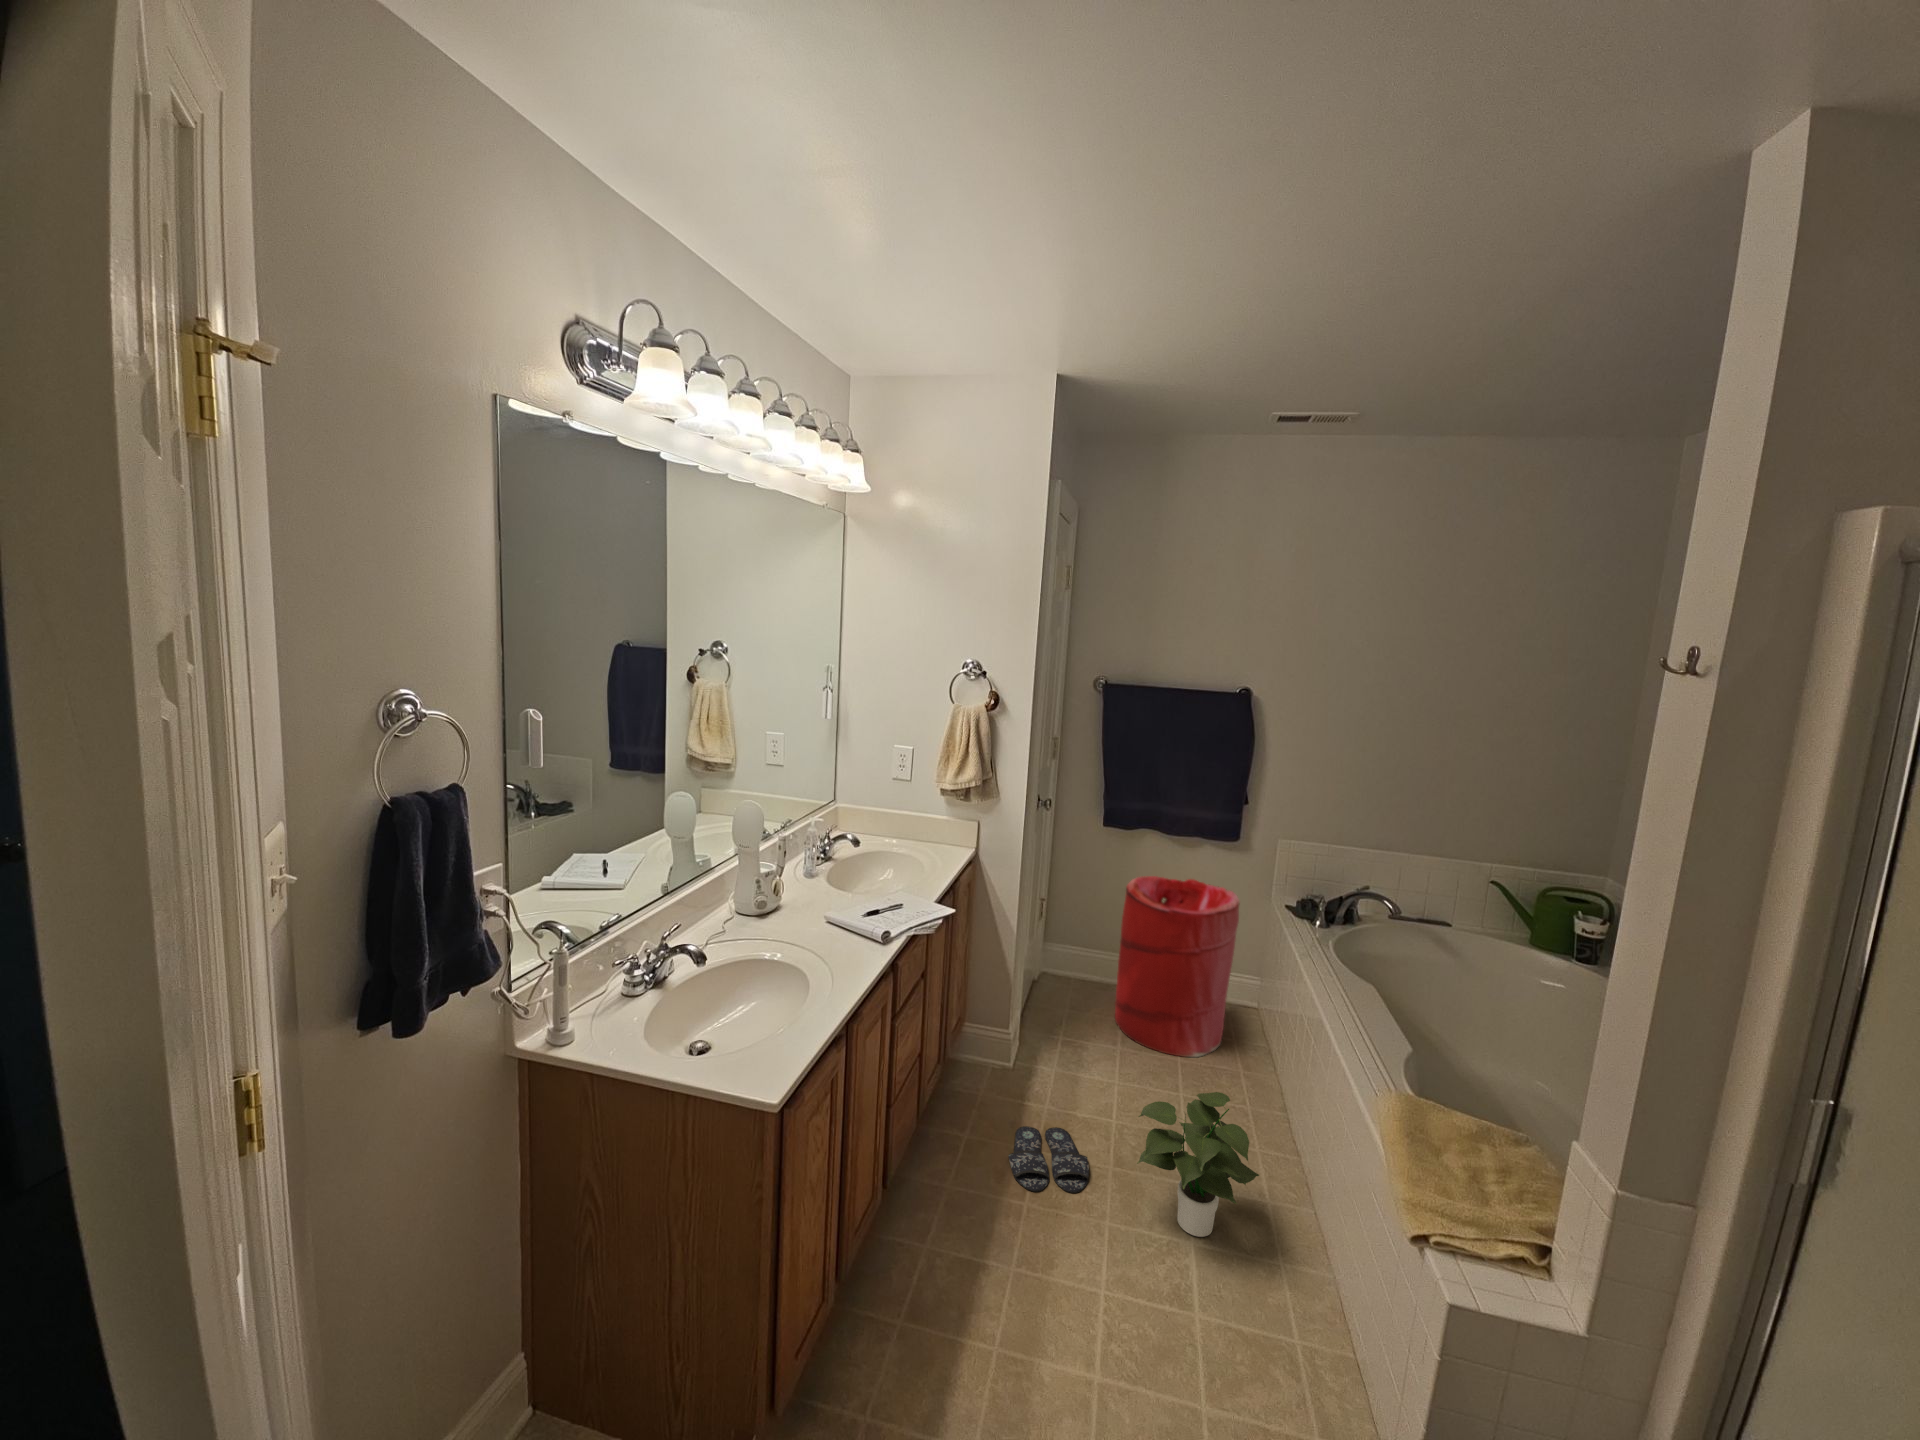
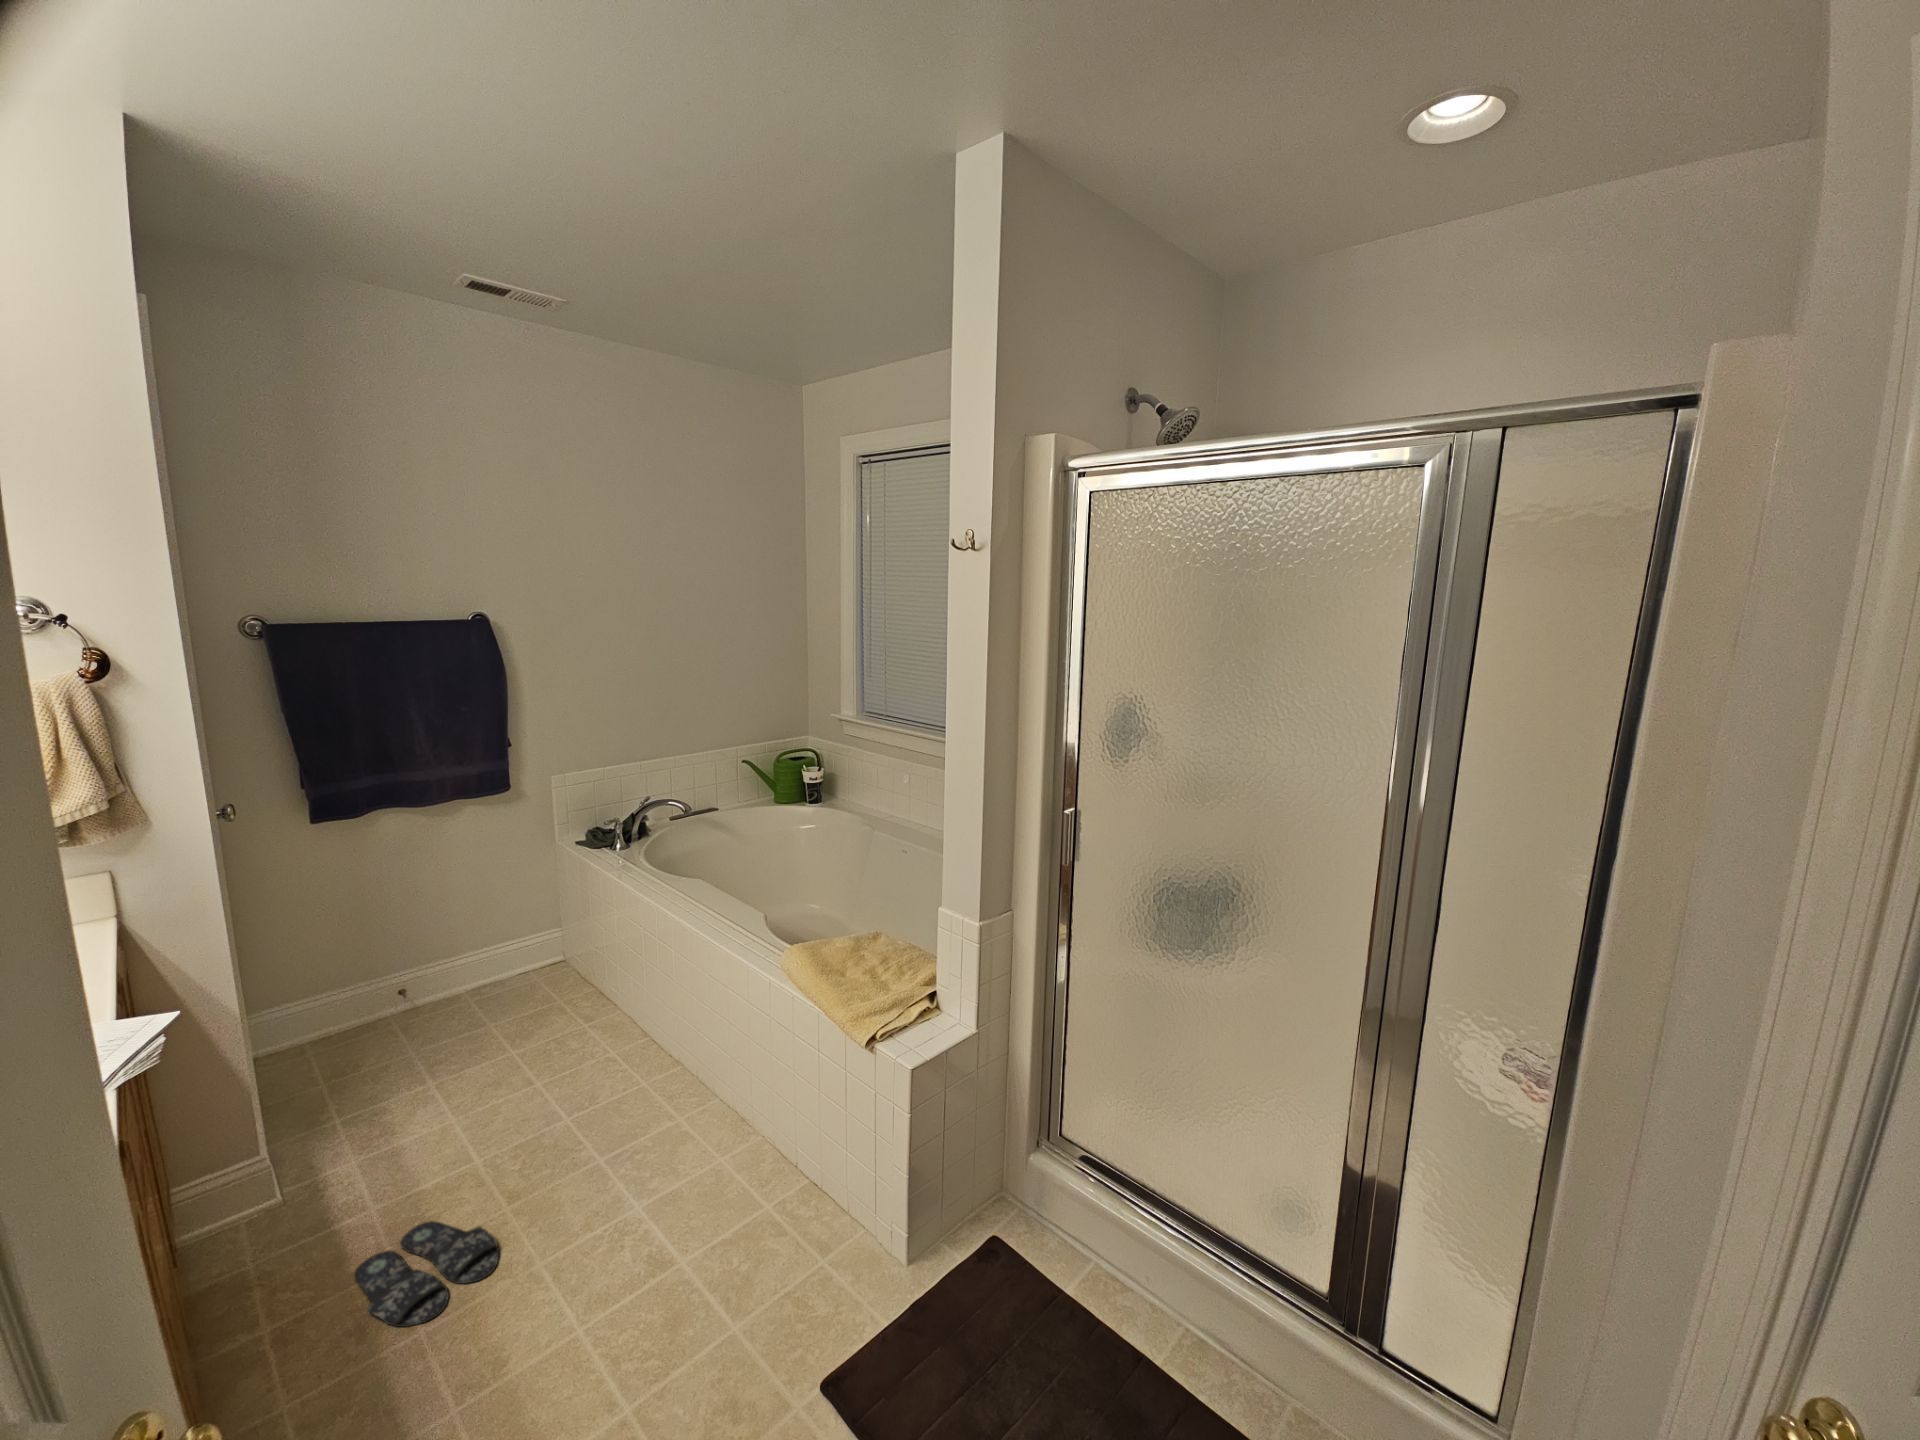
laundry hamper: present [1115,876,1239,1057] -> none [377,848,548,1073]
potted plant: present [1137,1092,1259,1237] -> none [552,1045,690,1206]

